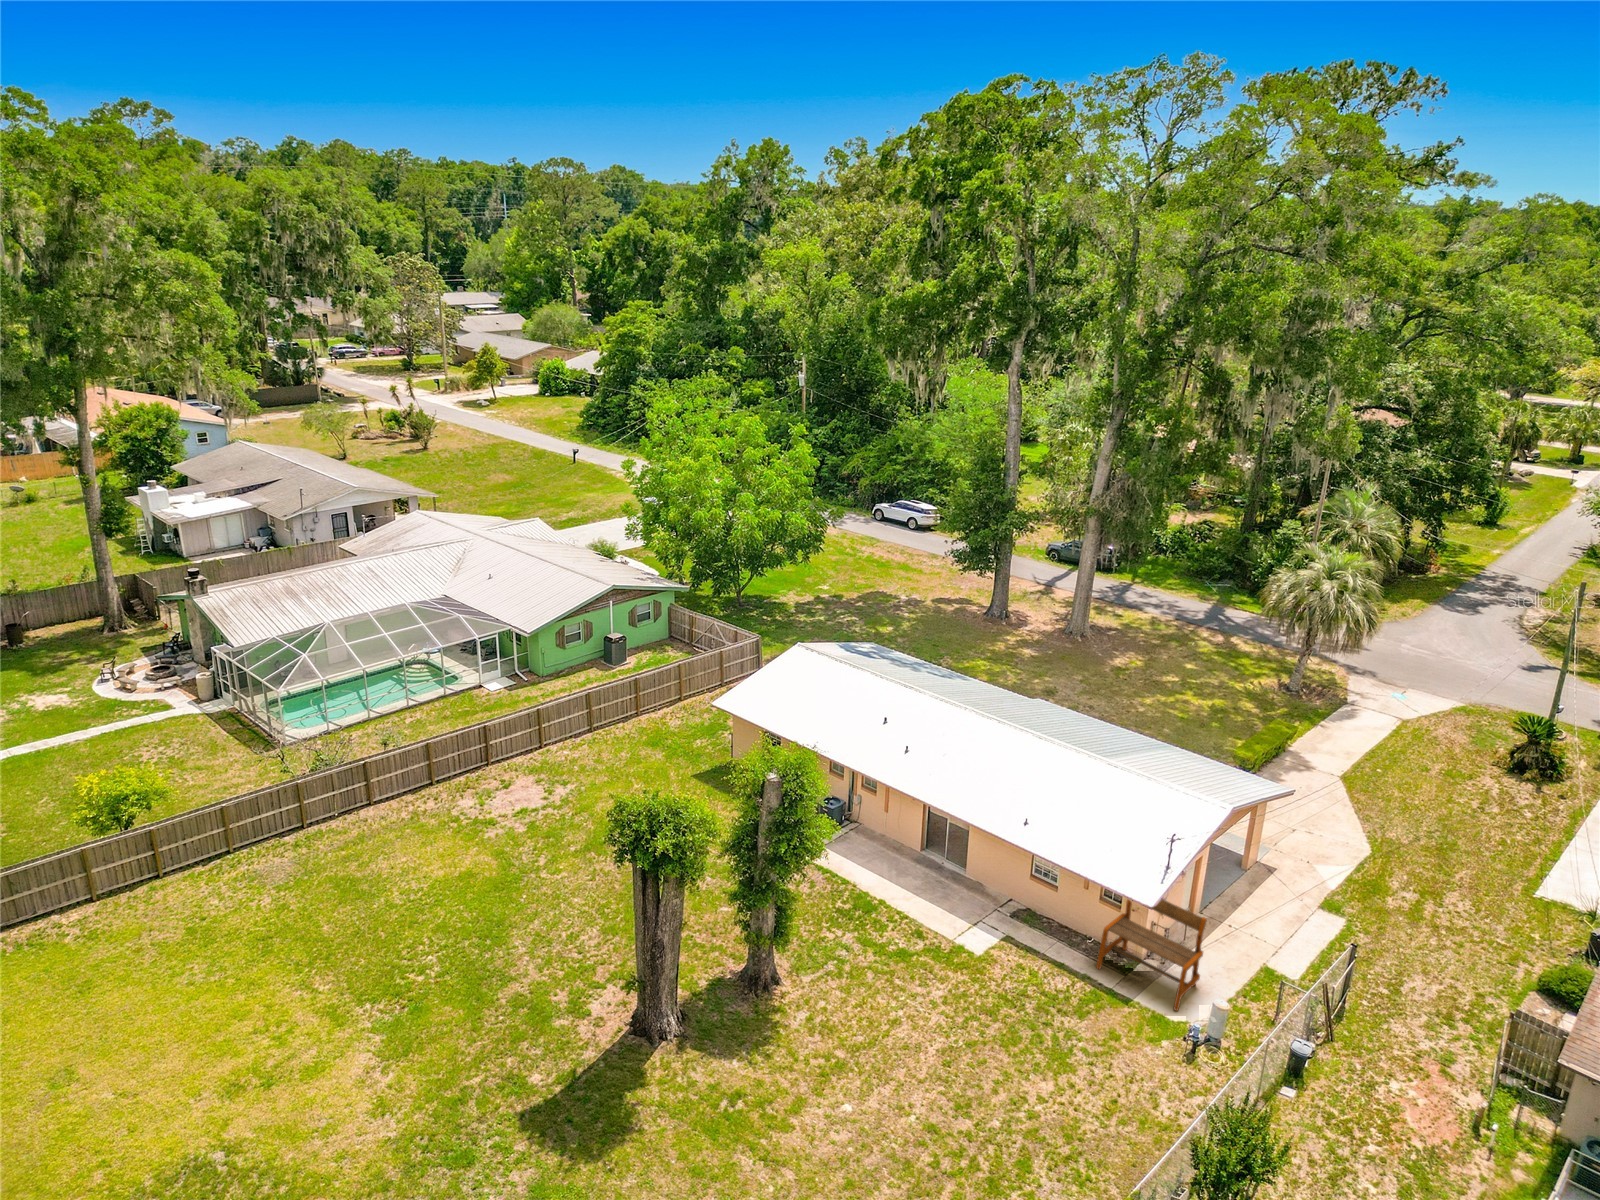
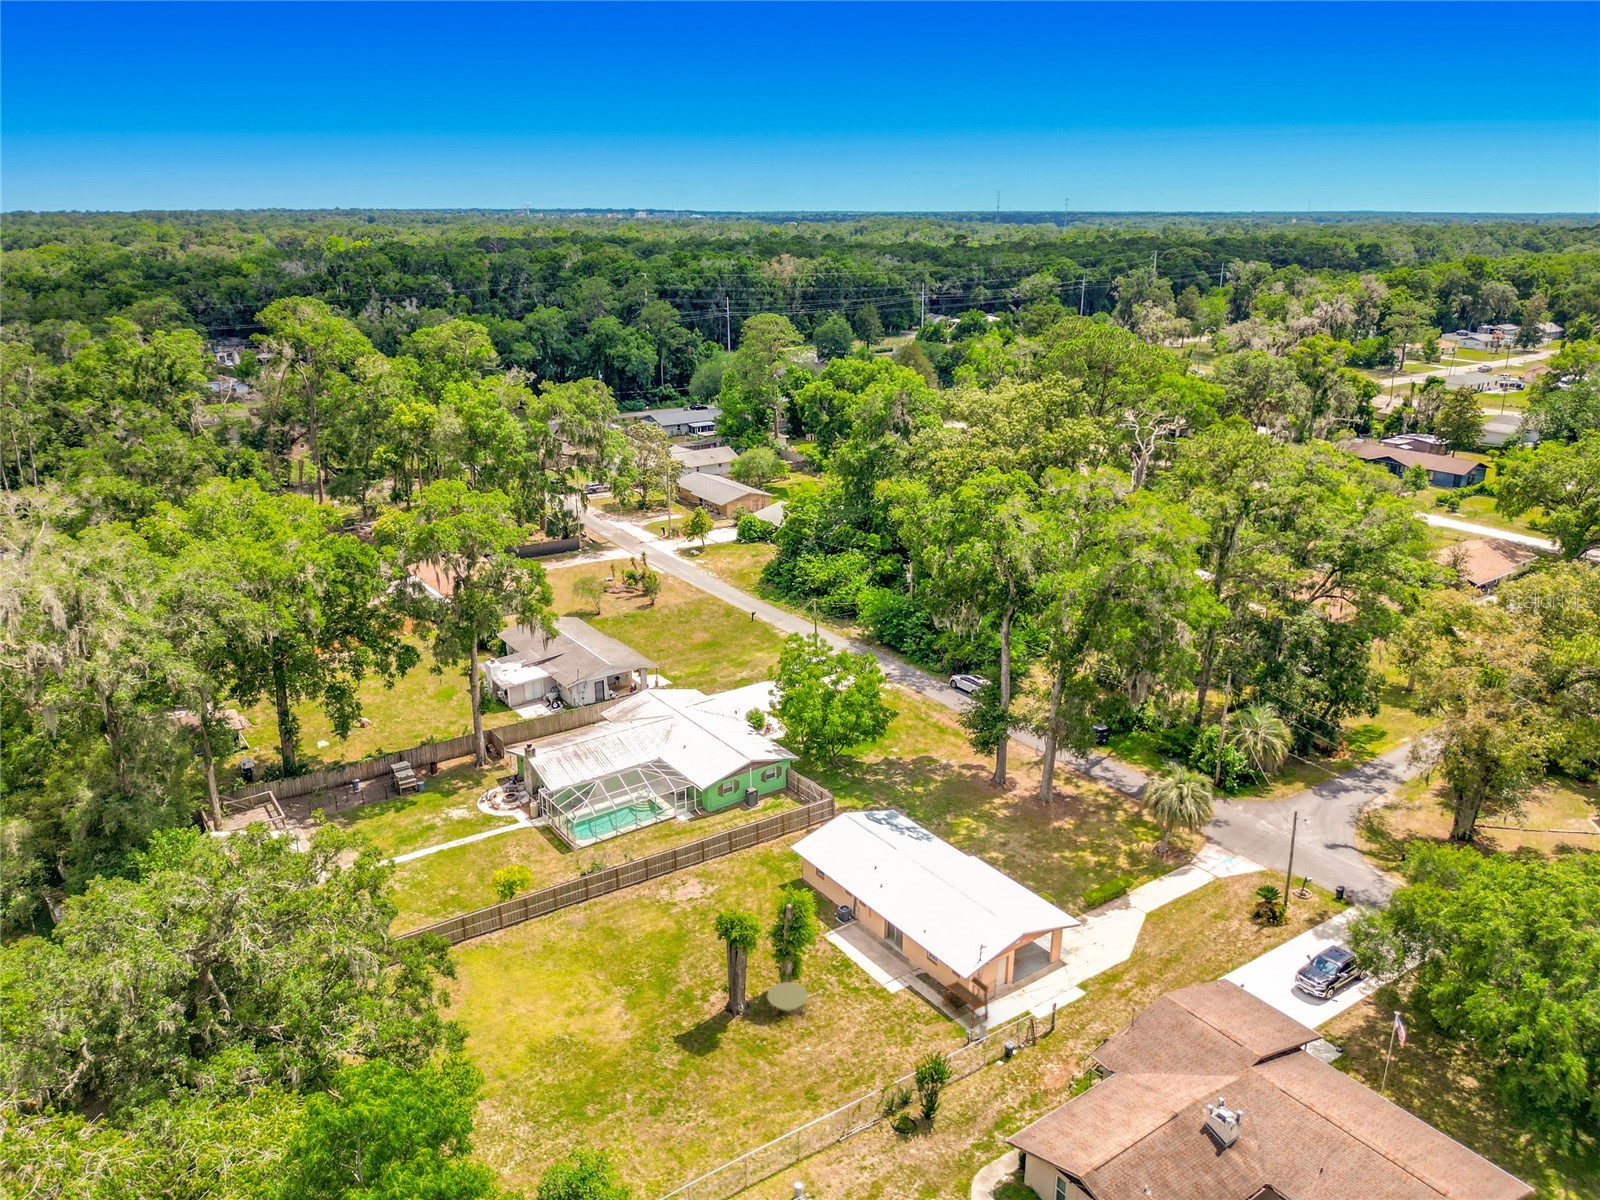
round table: none [730,954,822,1035] -> present [767,982,808,1016]

